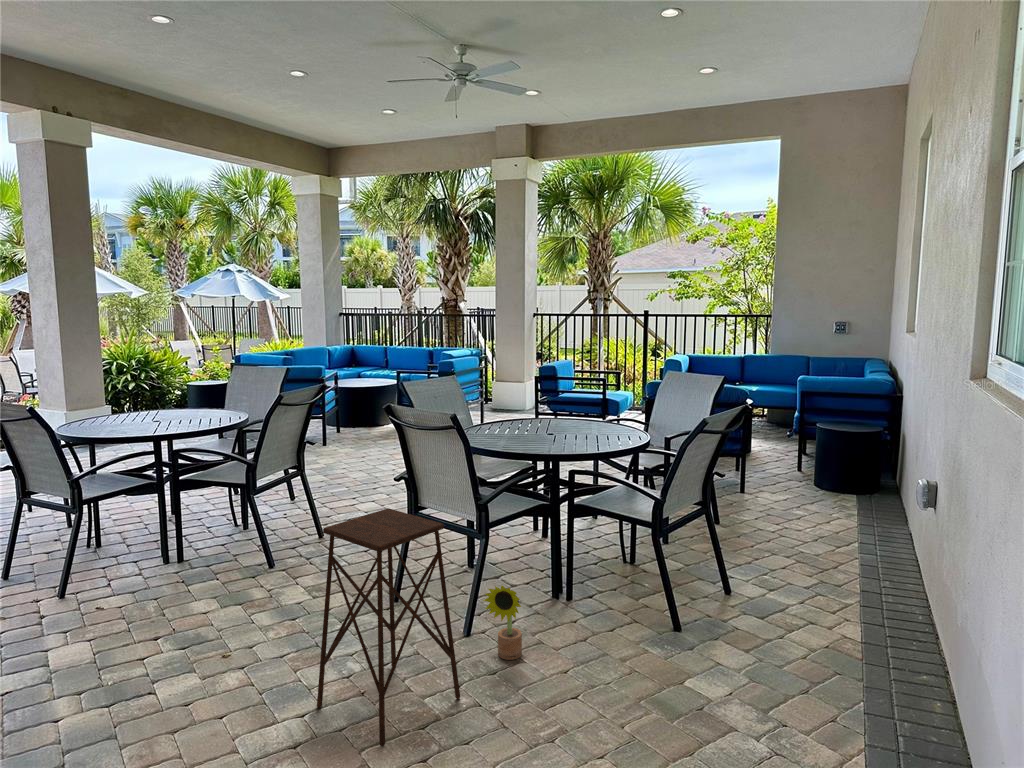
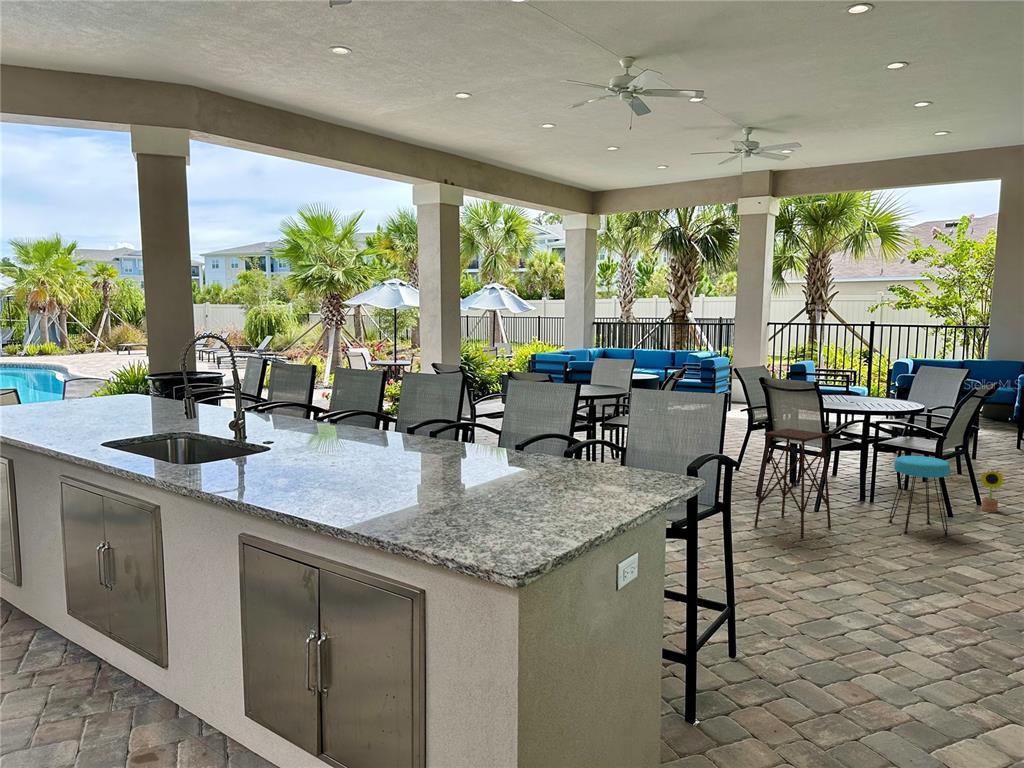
stool: none [574,545,663,700] -> present [889,456,950,535]
decorative plant: present [483,586,522,660] -> present [980,470,1005,512]

